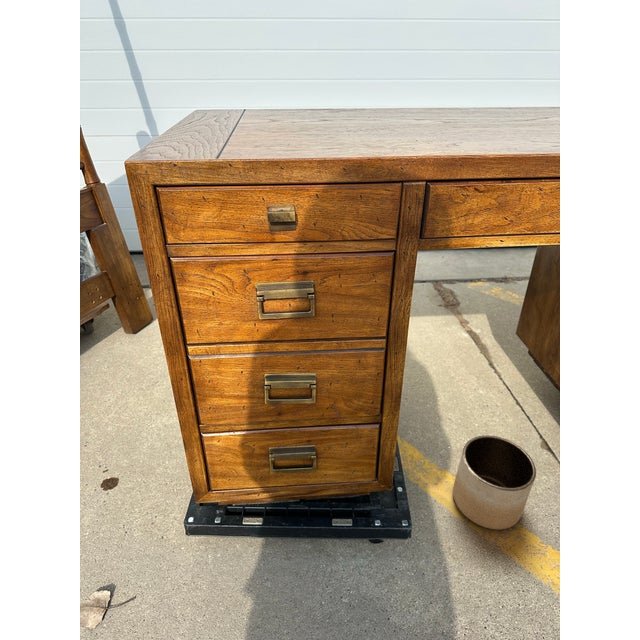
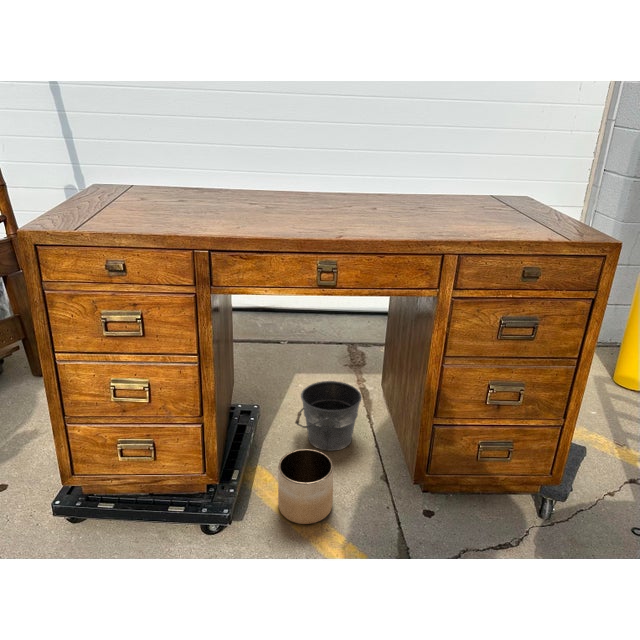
bucket: none [431,339,519,422] -> present [295,381,362,451]

